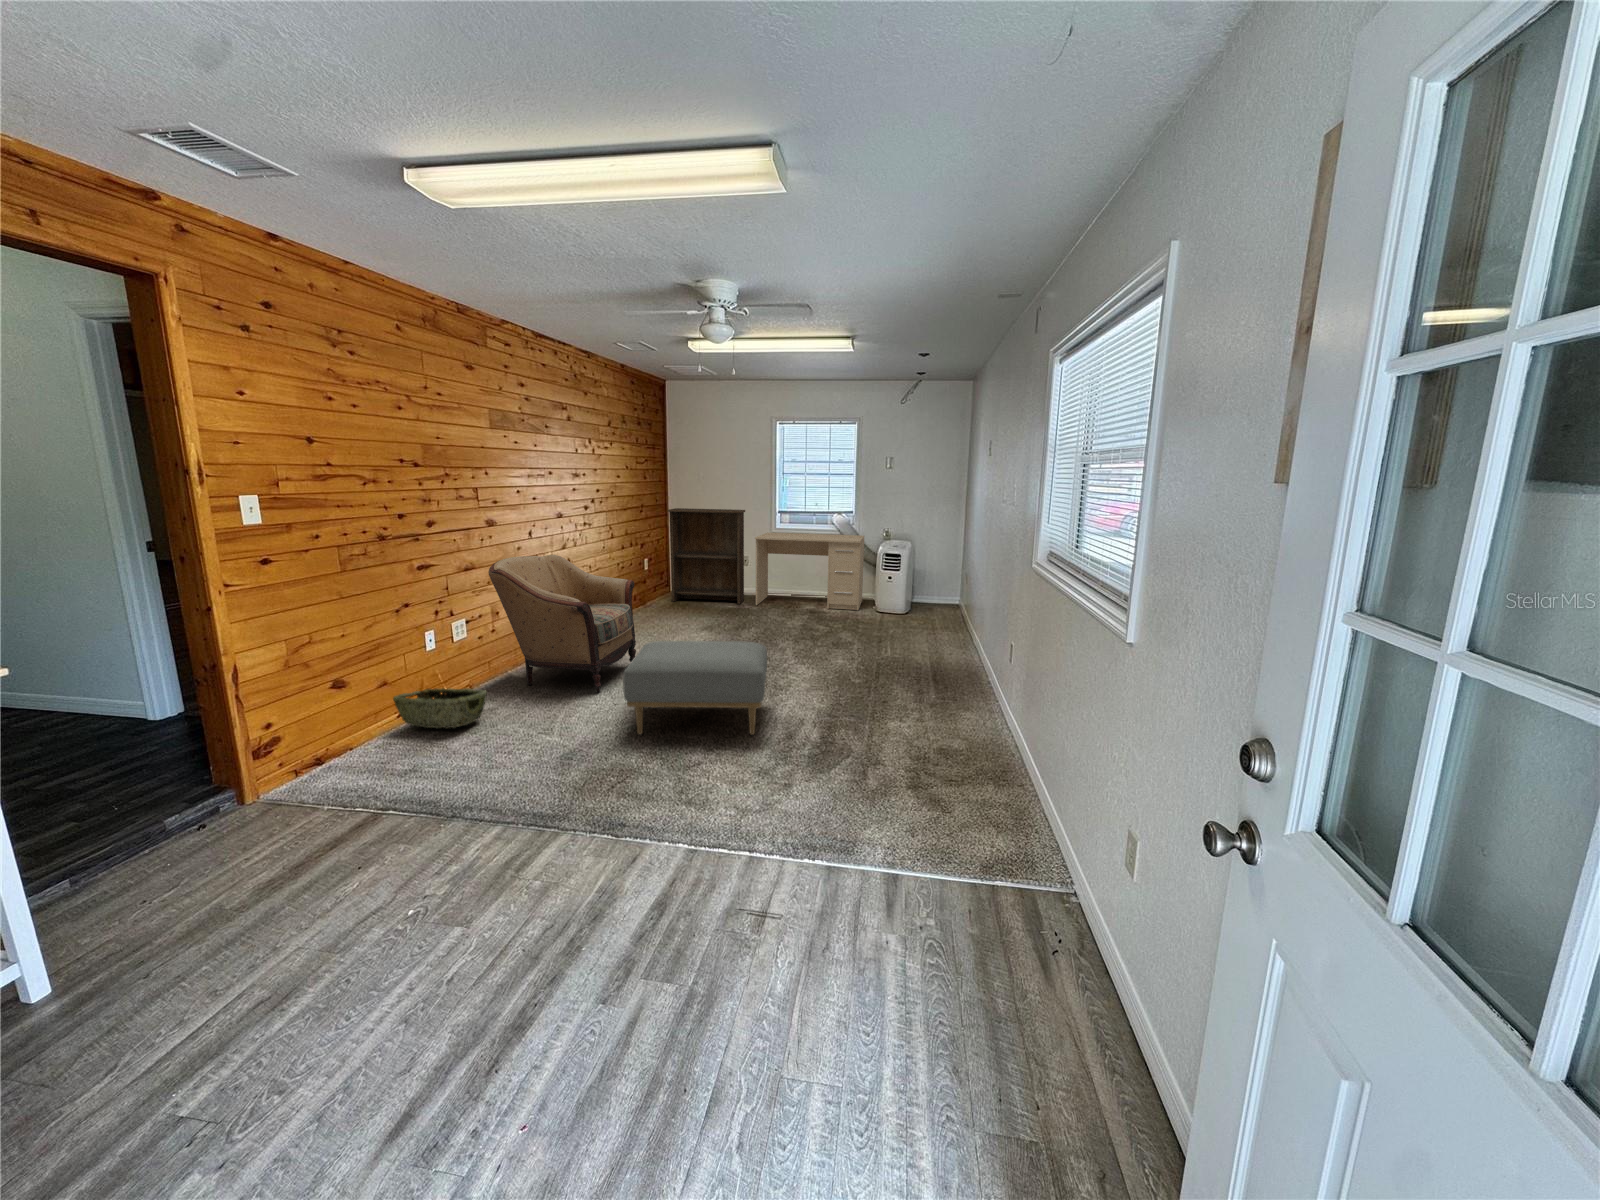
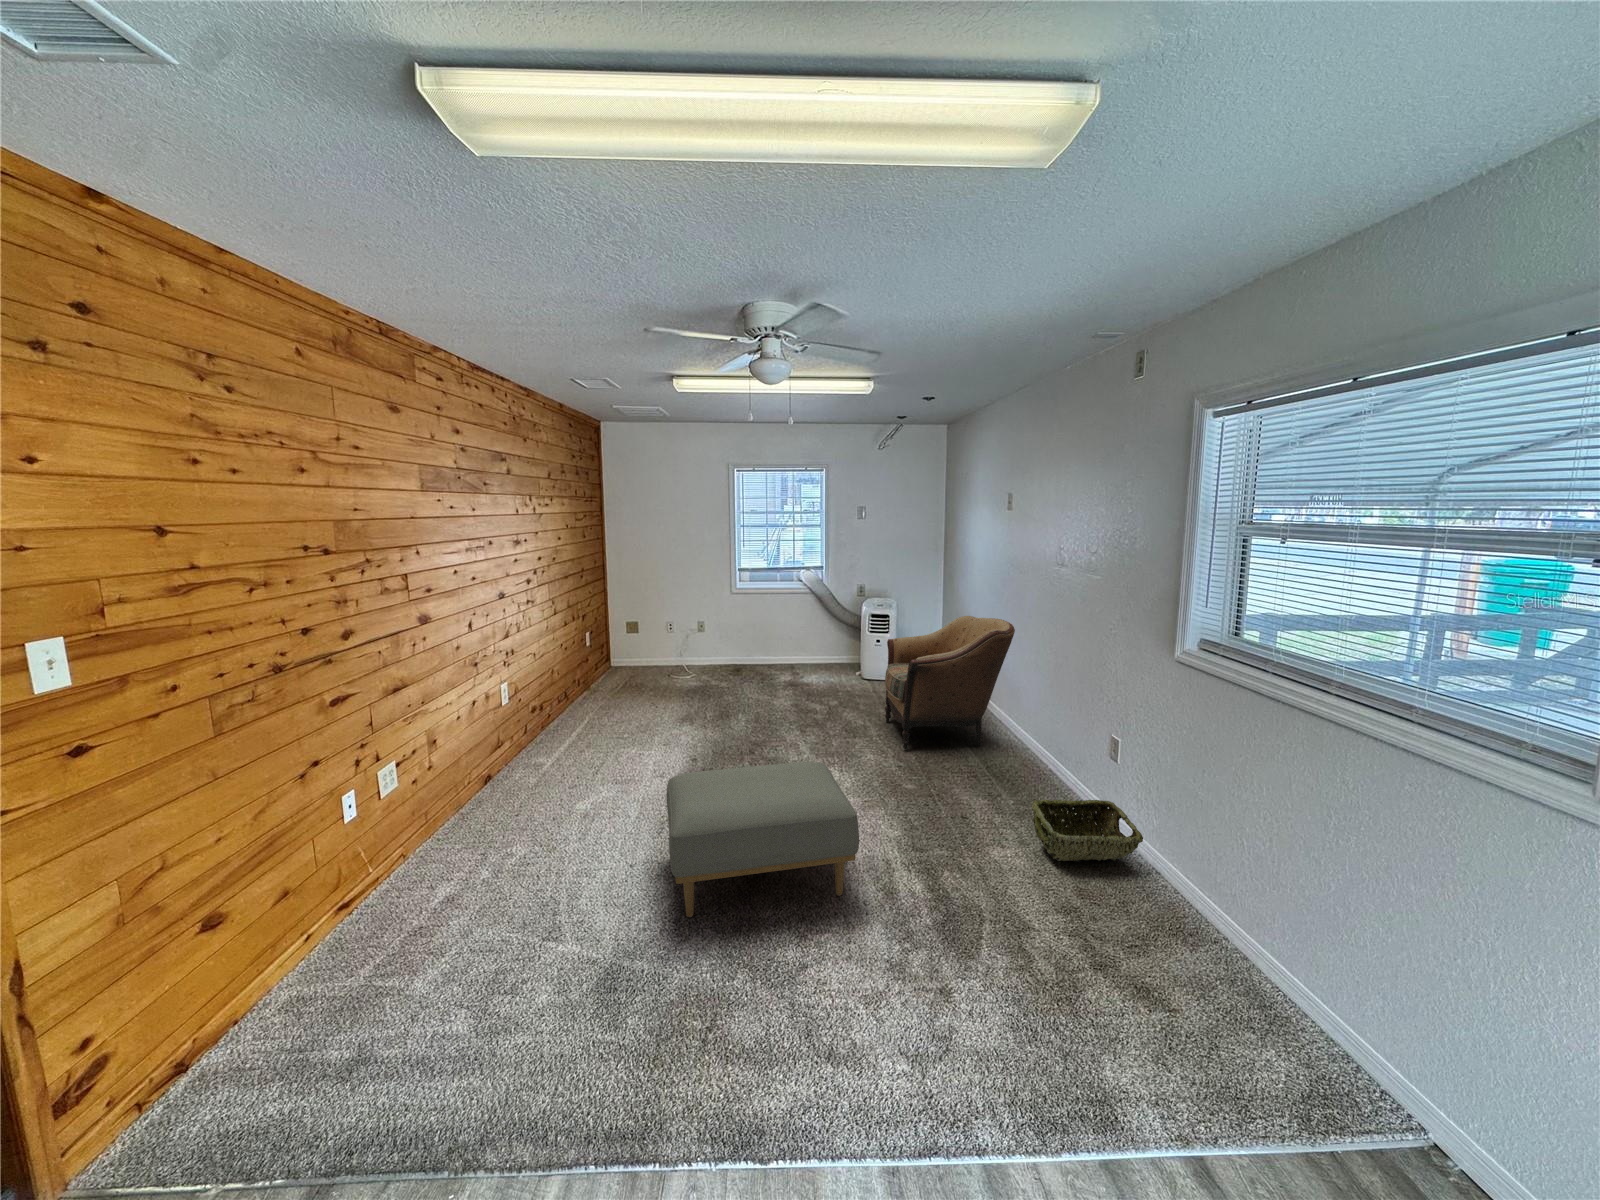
bookshelf: present [668,508,745,604] -> none [613,570,705,681]
desk: present [755,532,864,611] -> none [720,593,841,679]
armchair: present [488,555,636,693] -> present [885,616,1015,749]
woven basket: present [393,689,487,729] -> present [1032,800,1143,861]

